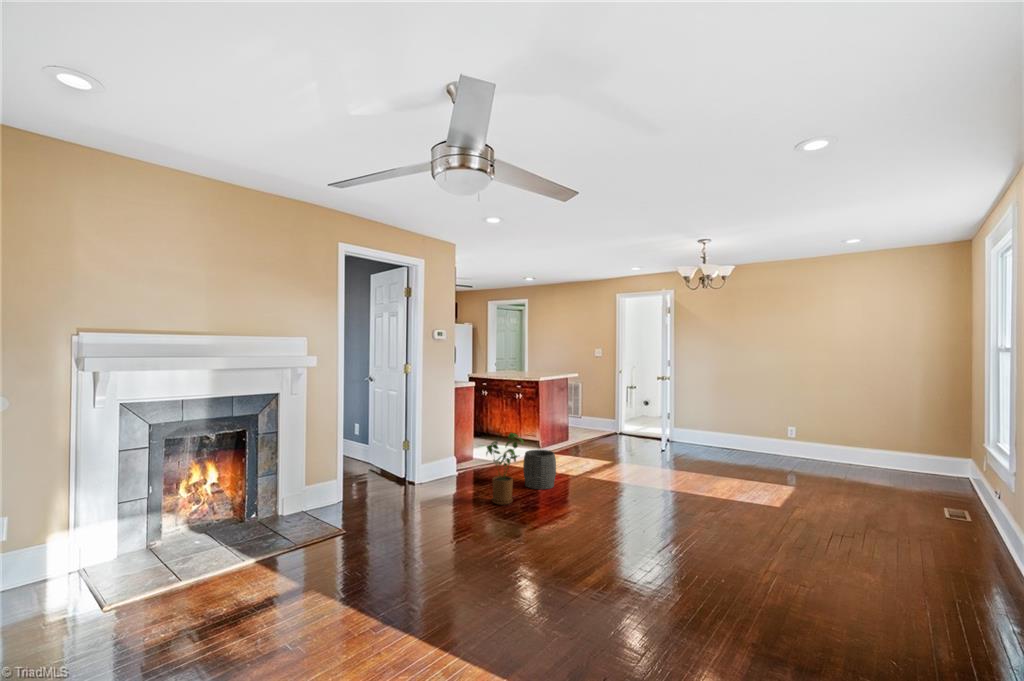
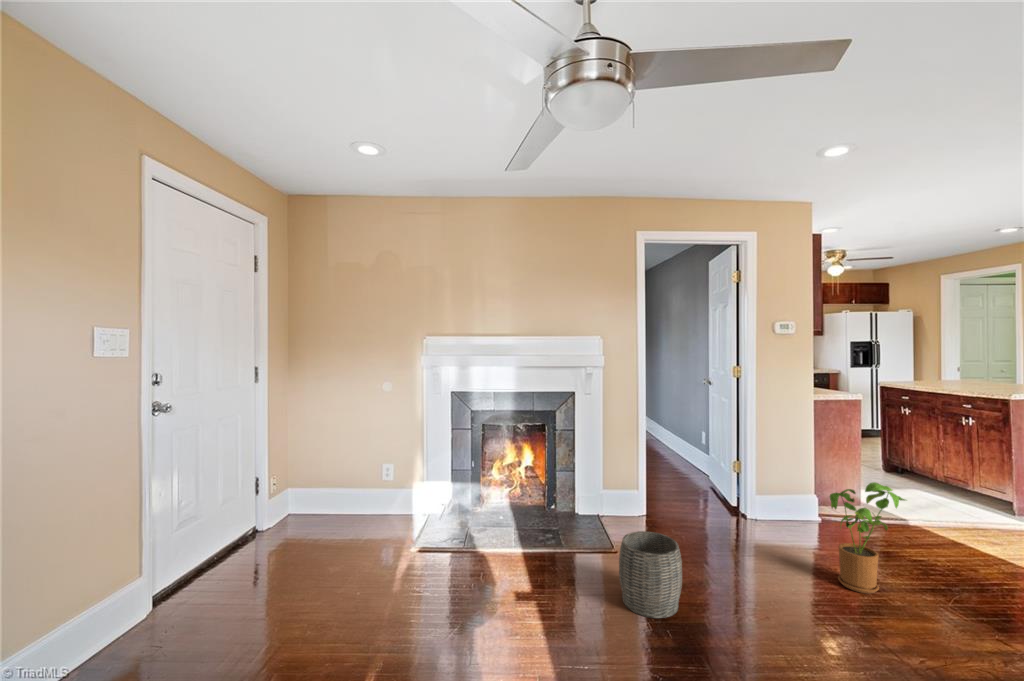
woven basket: present [523,450,556,489] -> present [619,531,682,618]

